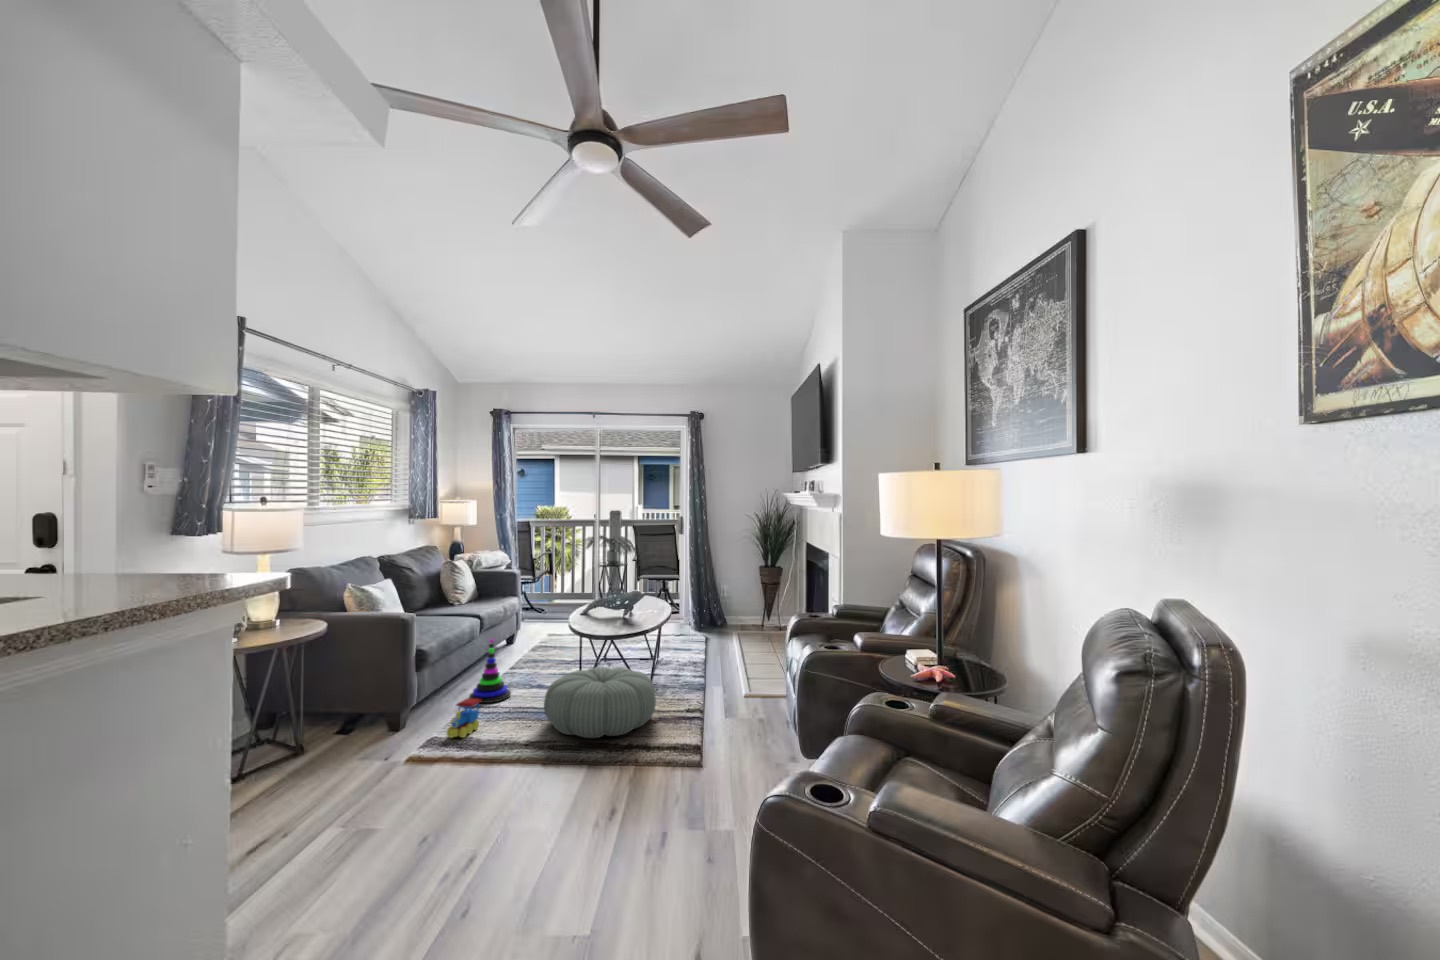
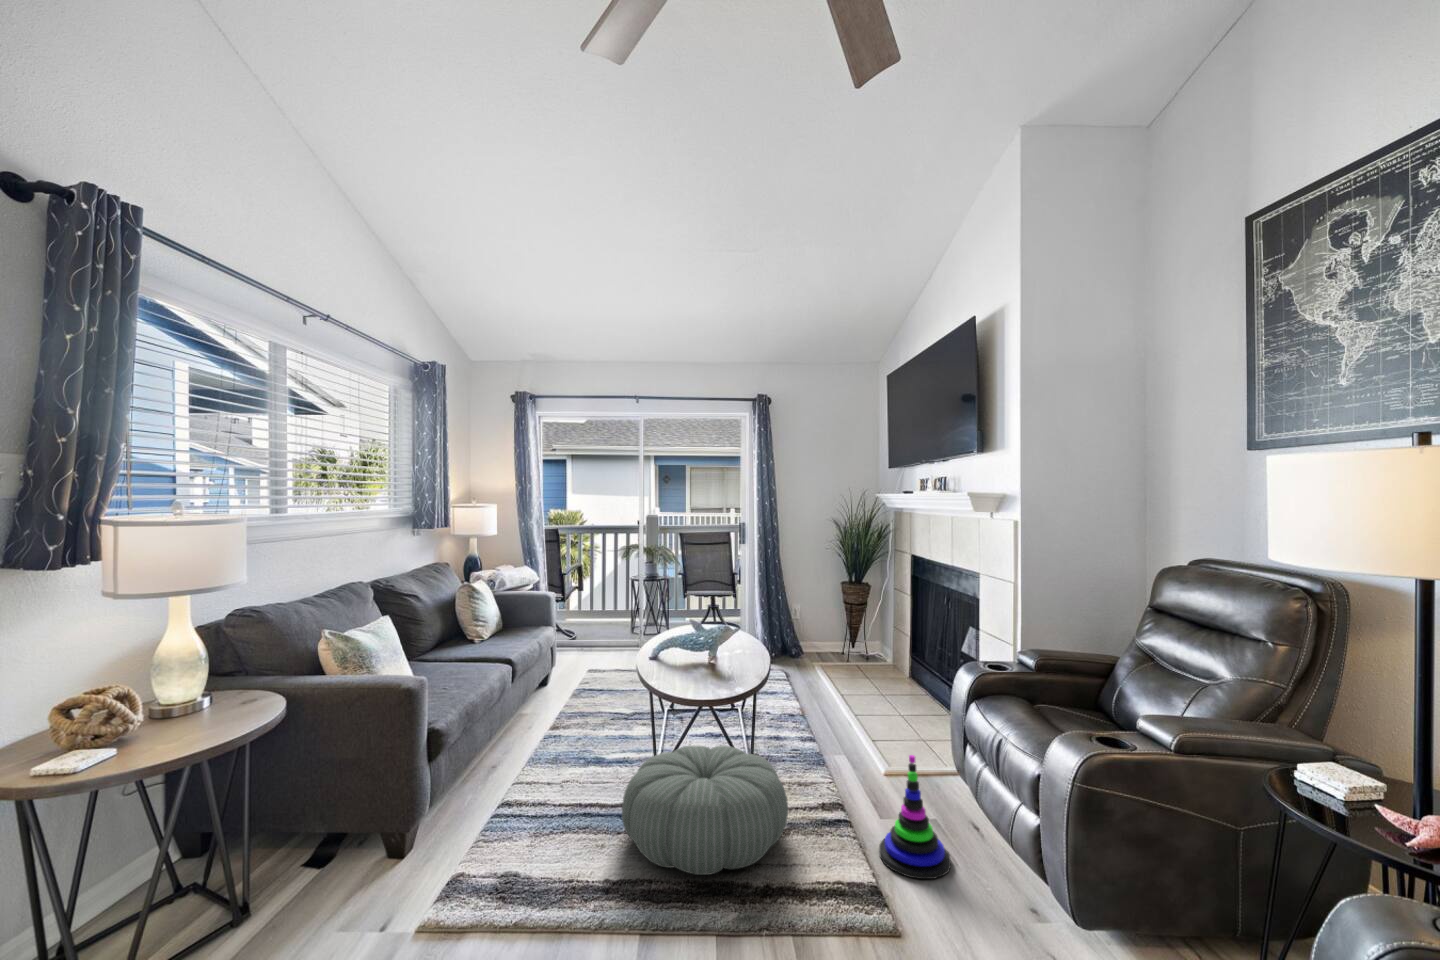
stacking toy: present [469,639,511,703] -> present [879,755,951,879]
toy train: present [447,698,482,738] -> none [478,805,528,879]

